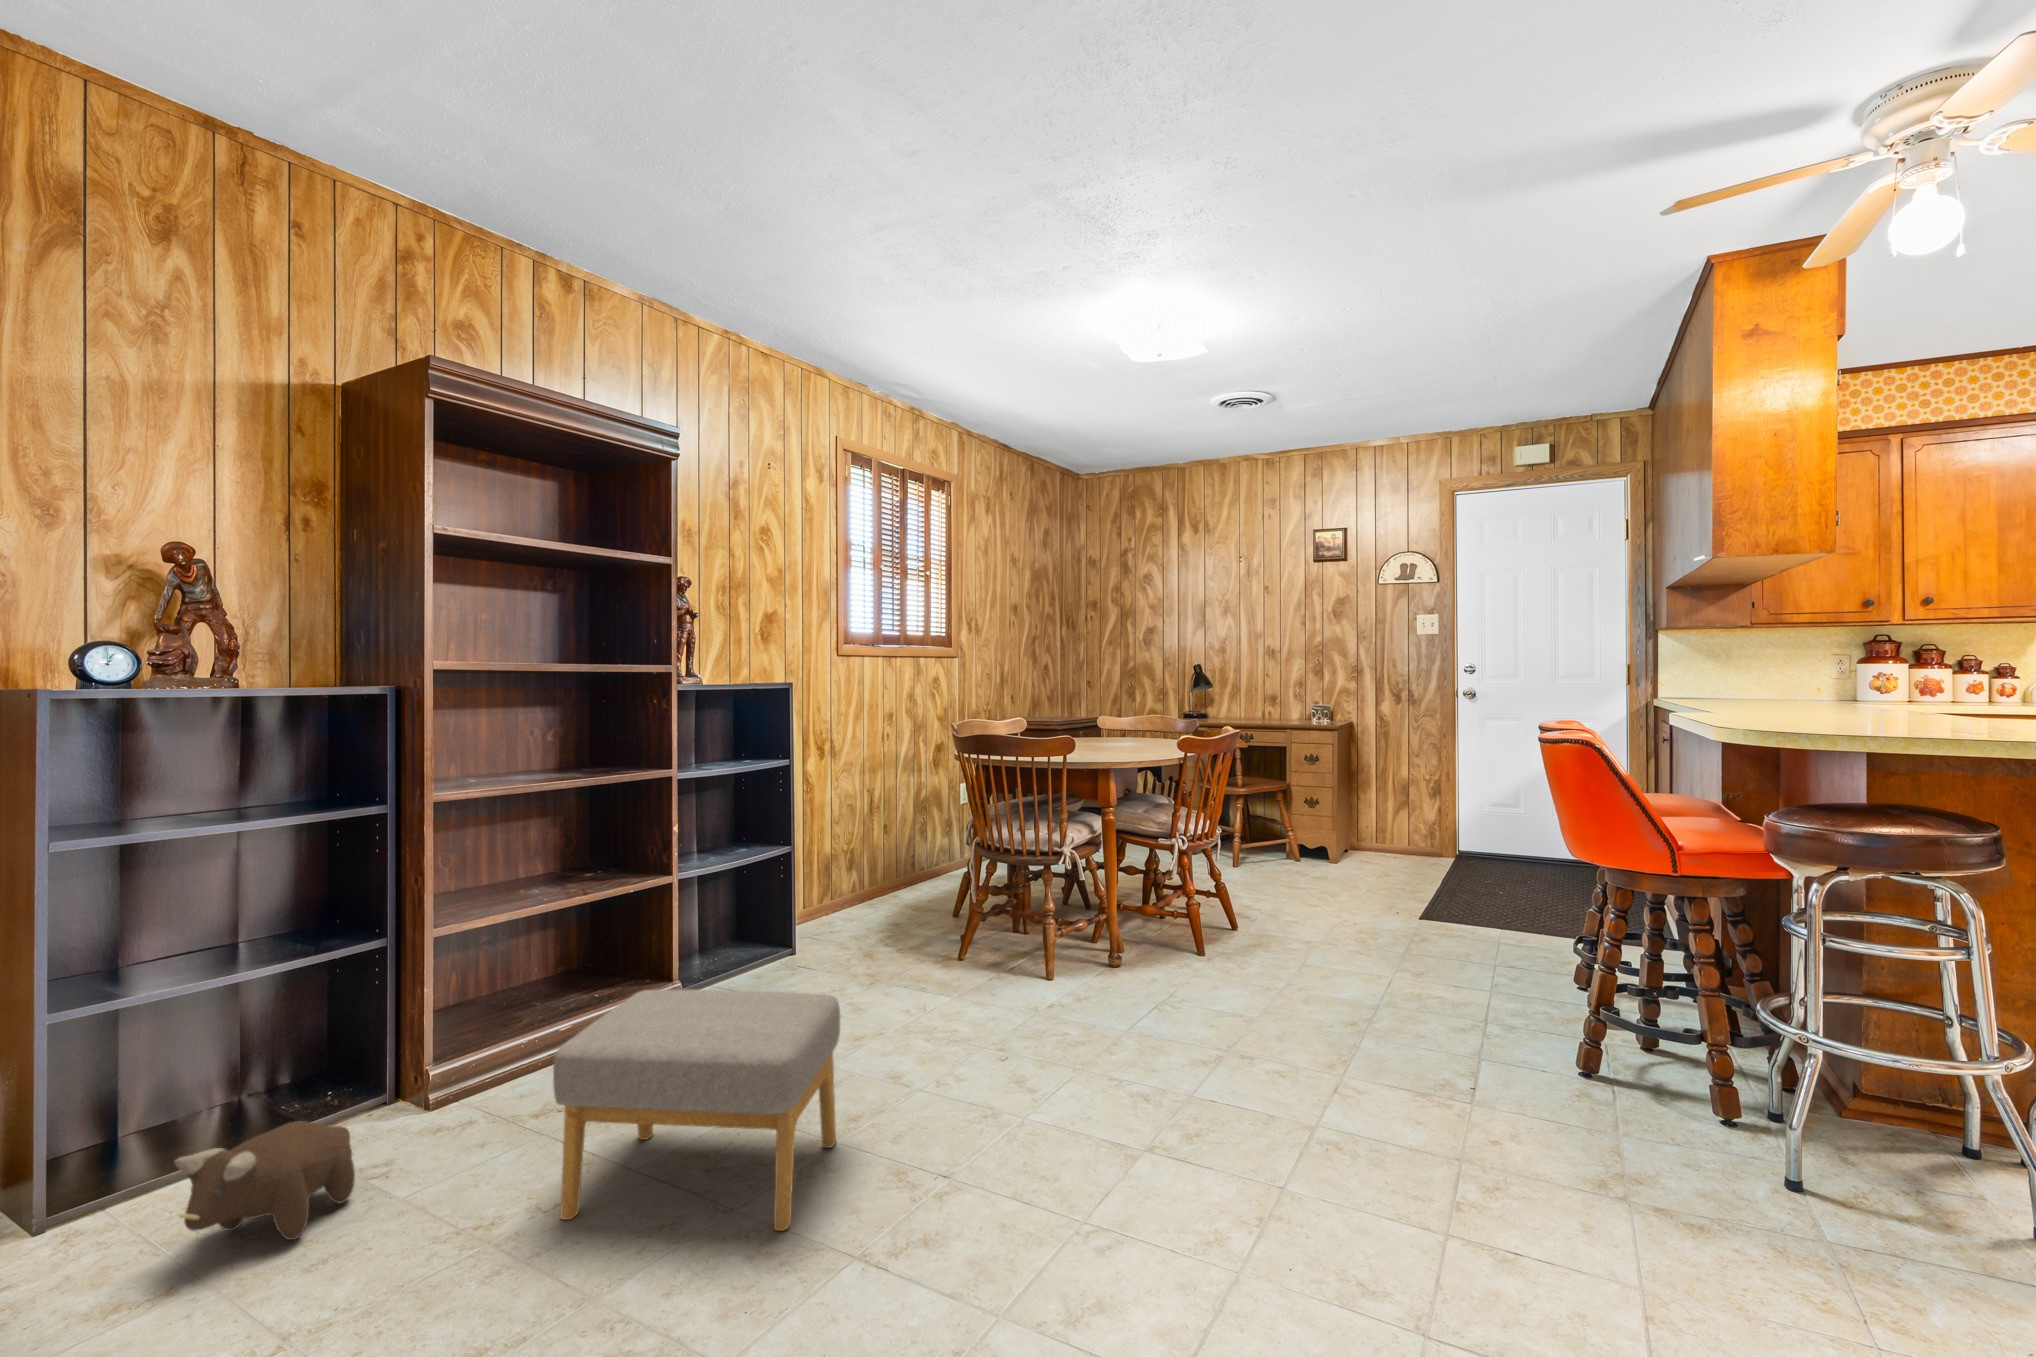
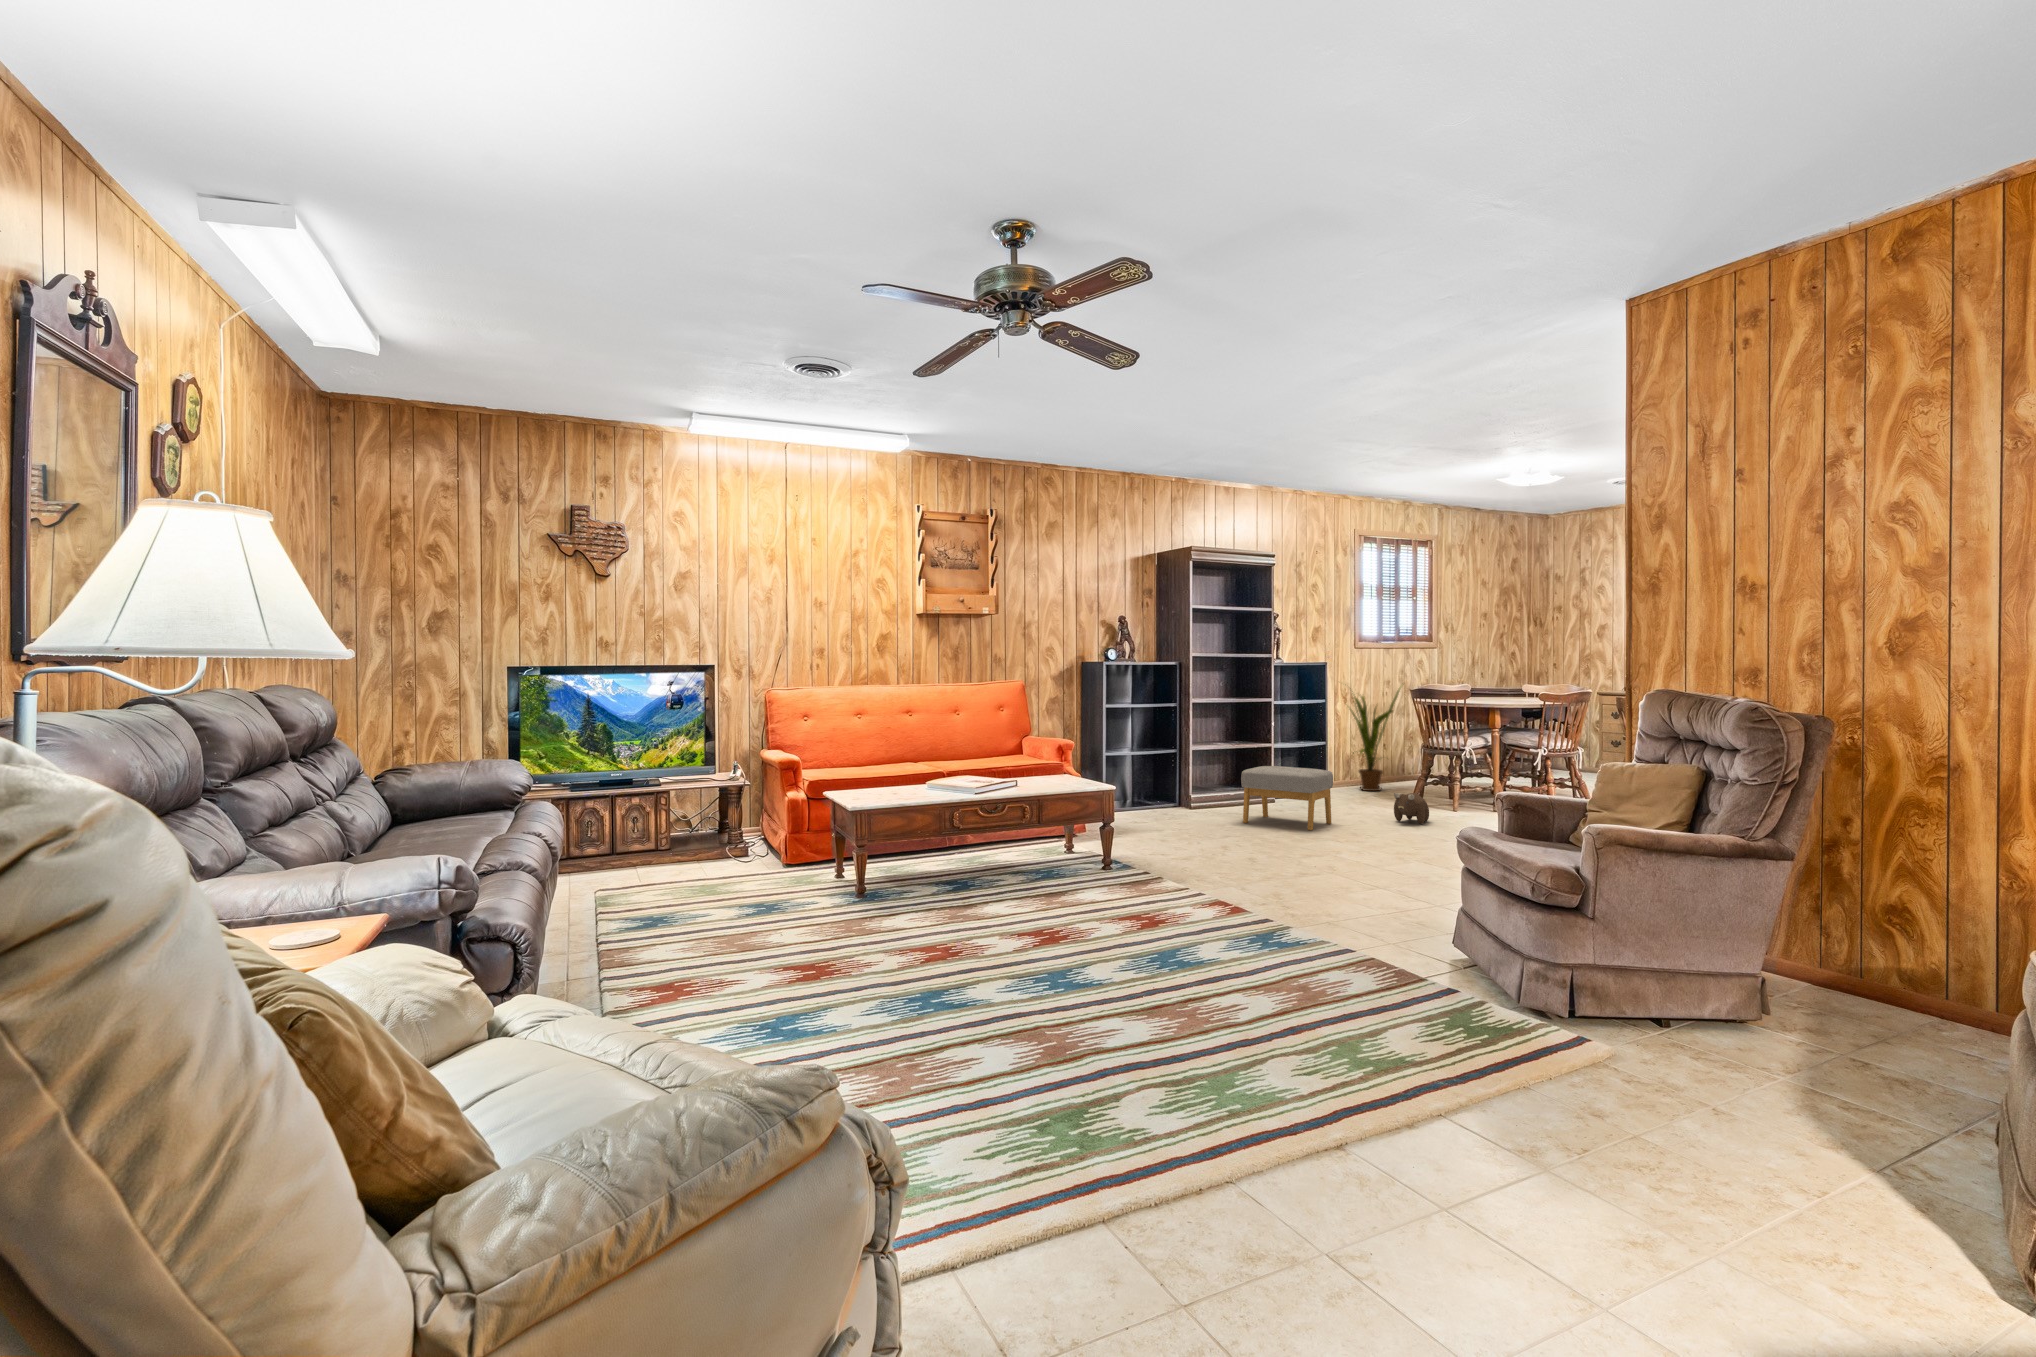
house plant: none [810,718,935,931] -> present [1350,687,1401,791]
plush toy: present [175,1121,355,1240] -> present [1394,793,1429,824]

